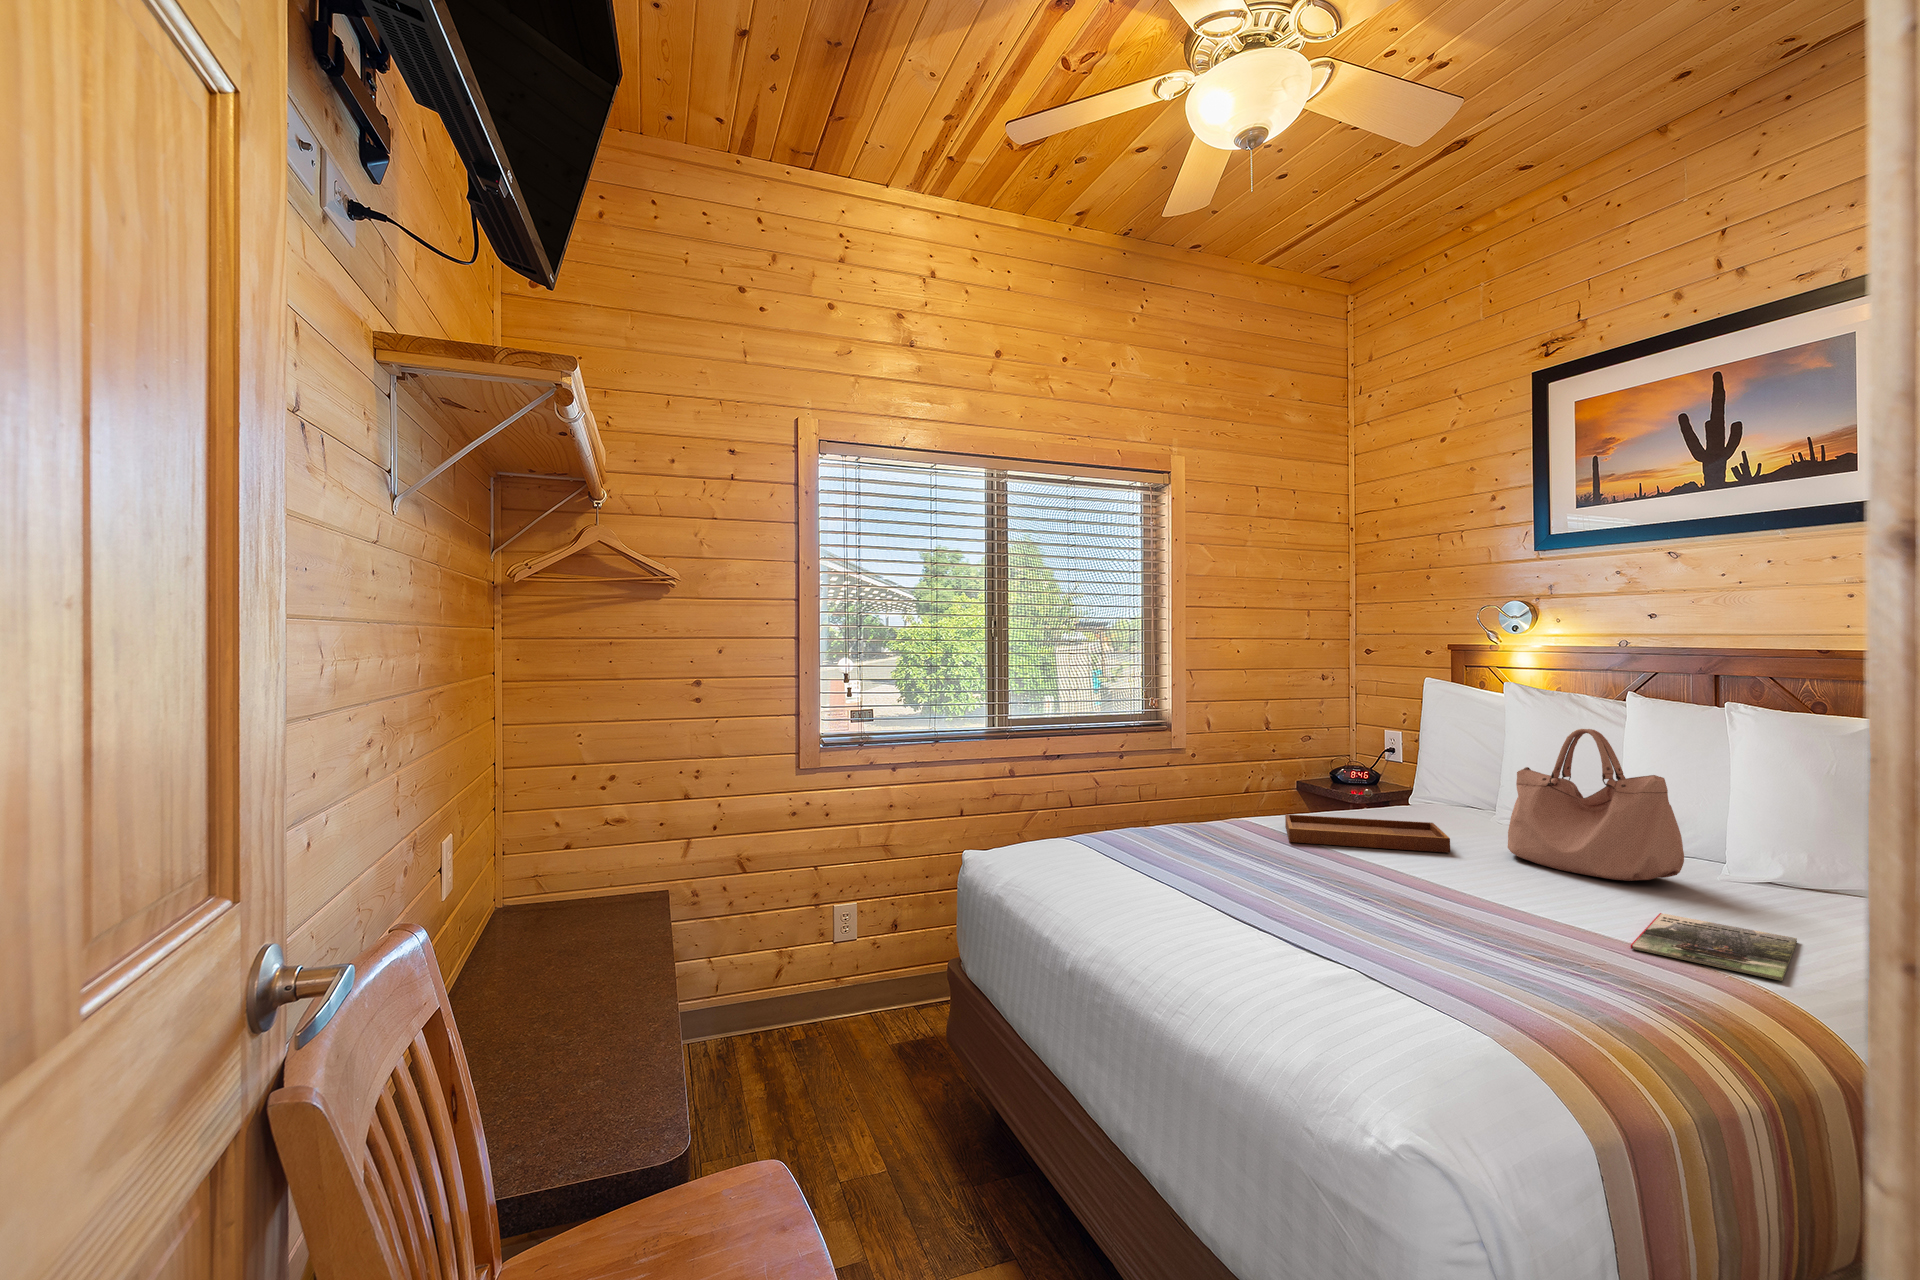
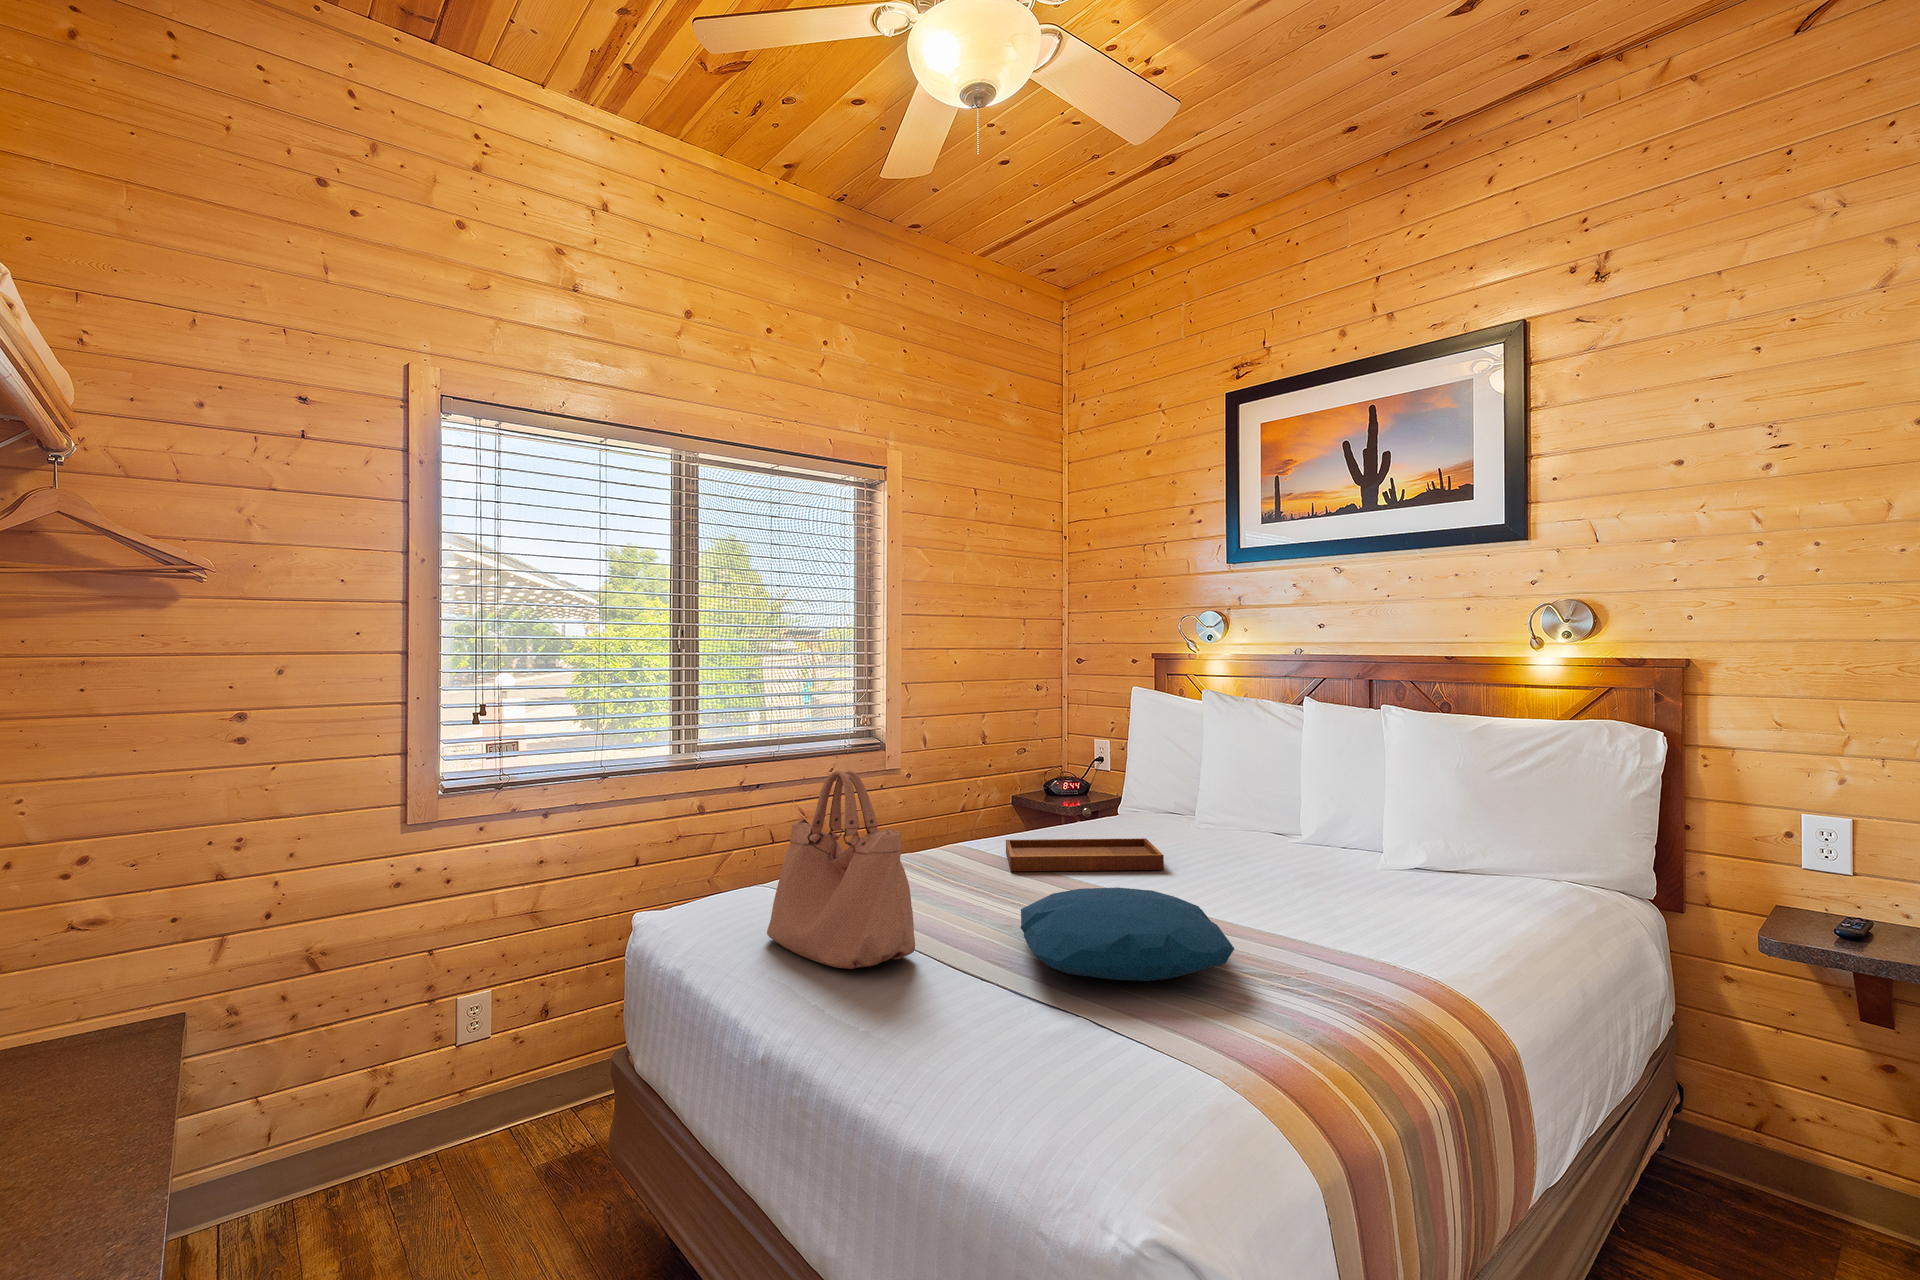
handbag: present [1508,729,1684,881] -> present [767,770,915,969]
pillow: none [1295,859,1515,941] -> present [1020,887,1234,981]
magazine: present [1631,913,1797,981] -> none [1332,918,1457,981]

